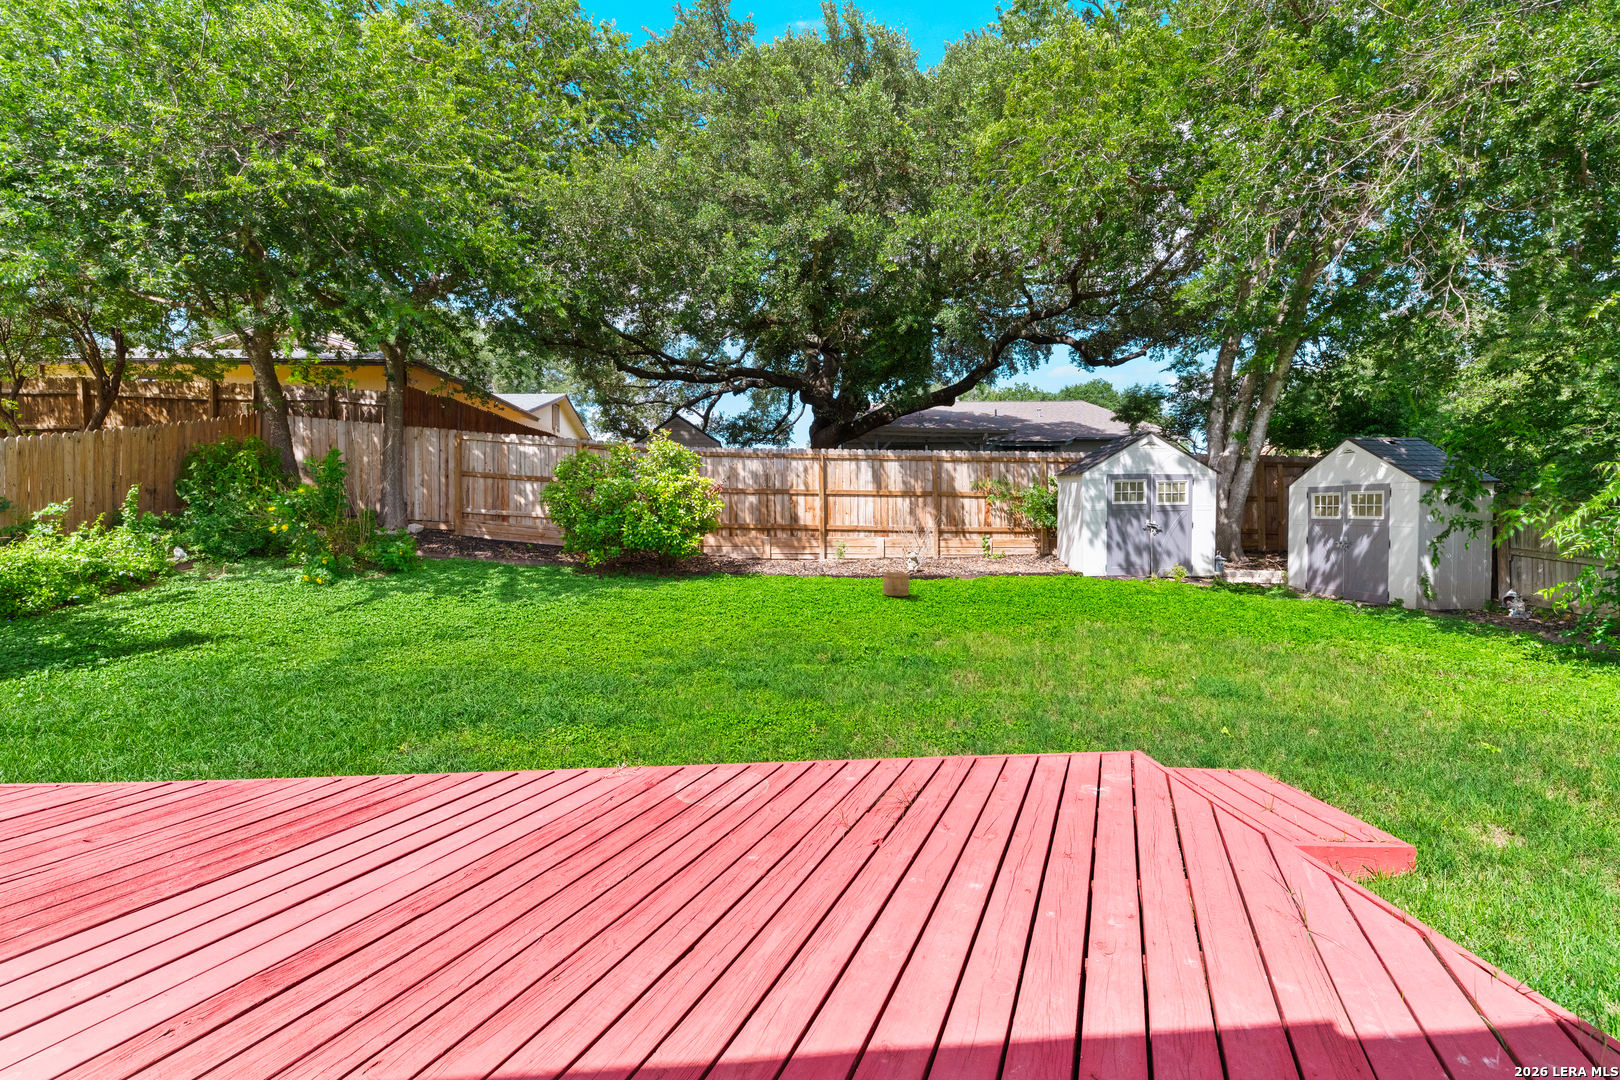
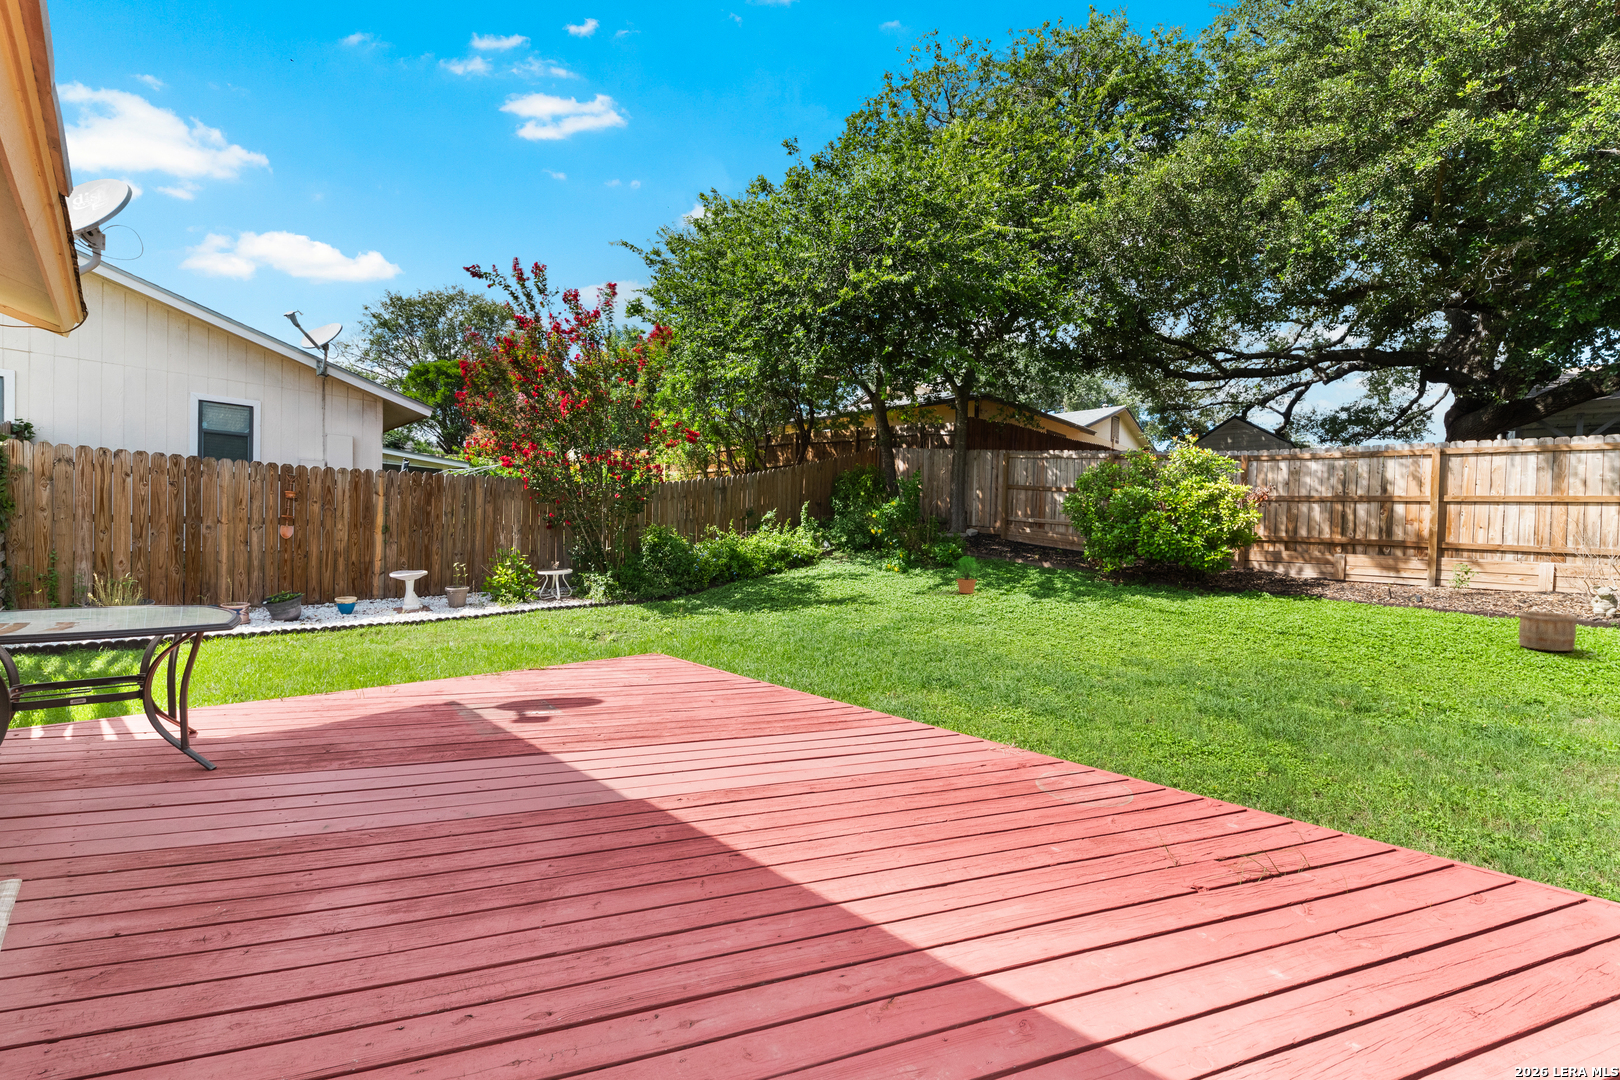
potted plant: none [460,544,492,582] -> present [954,556,979,593]

